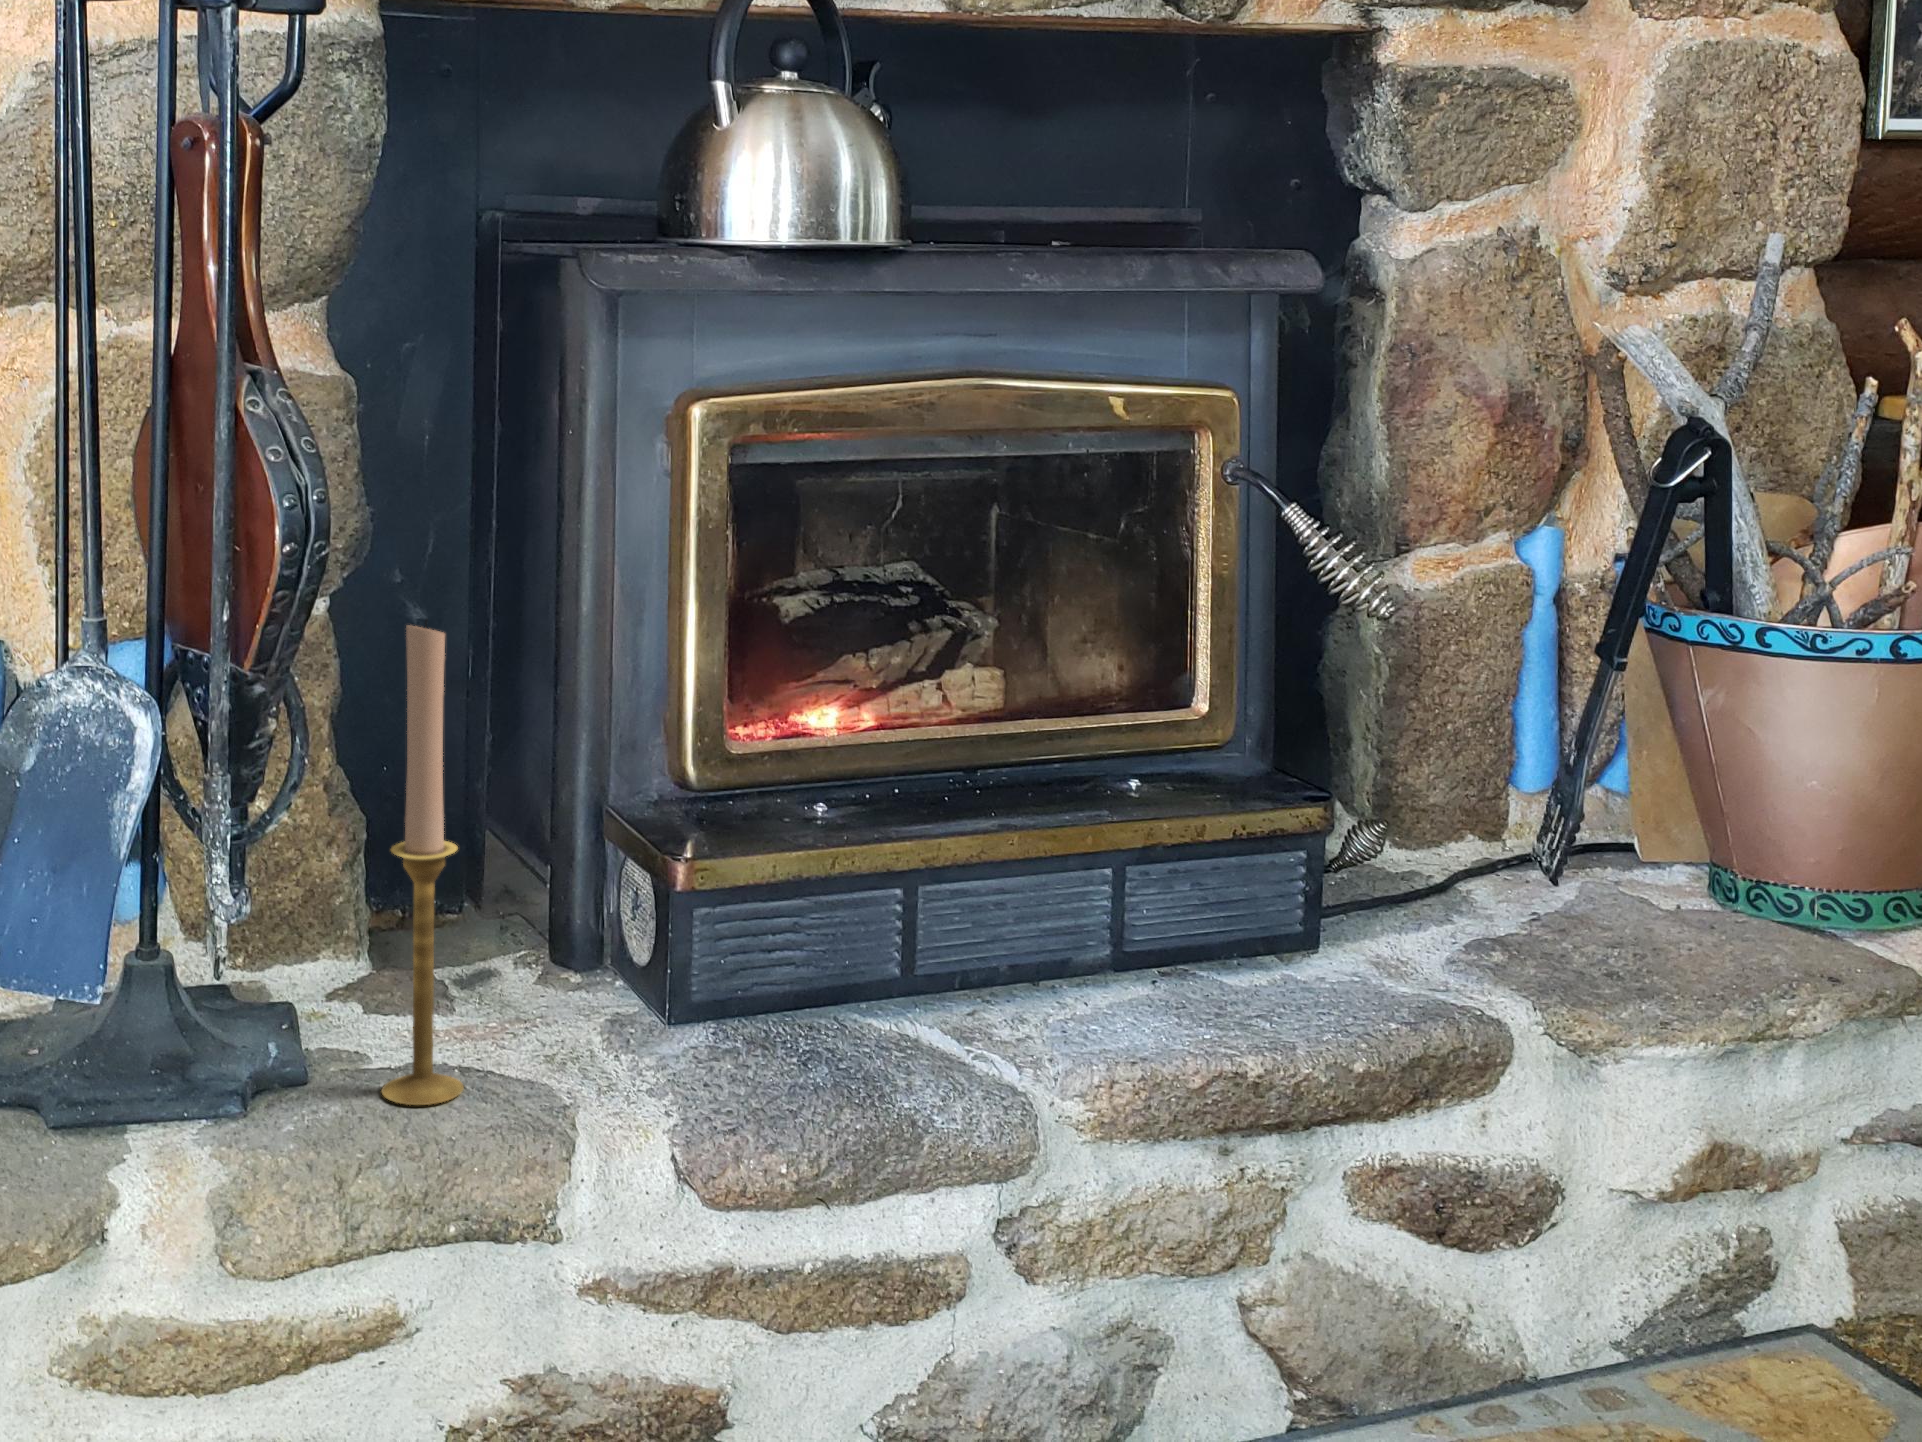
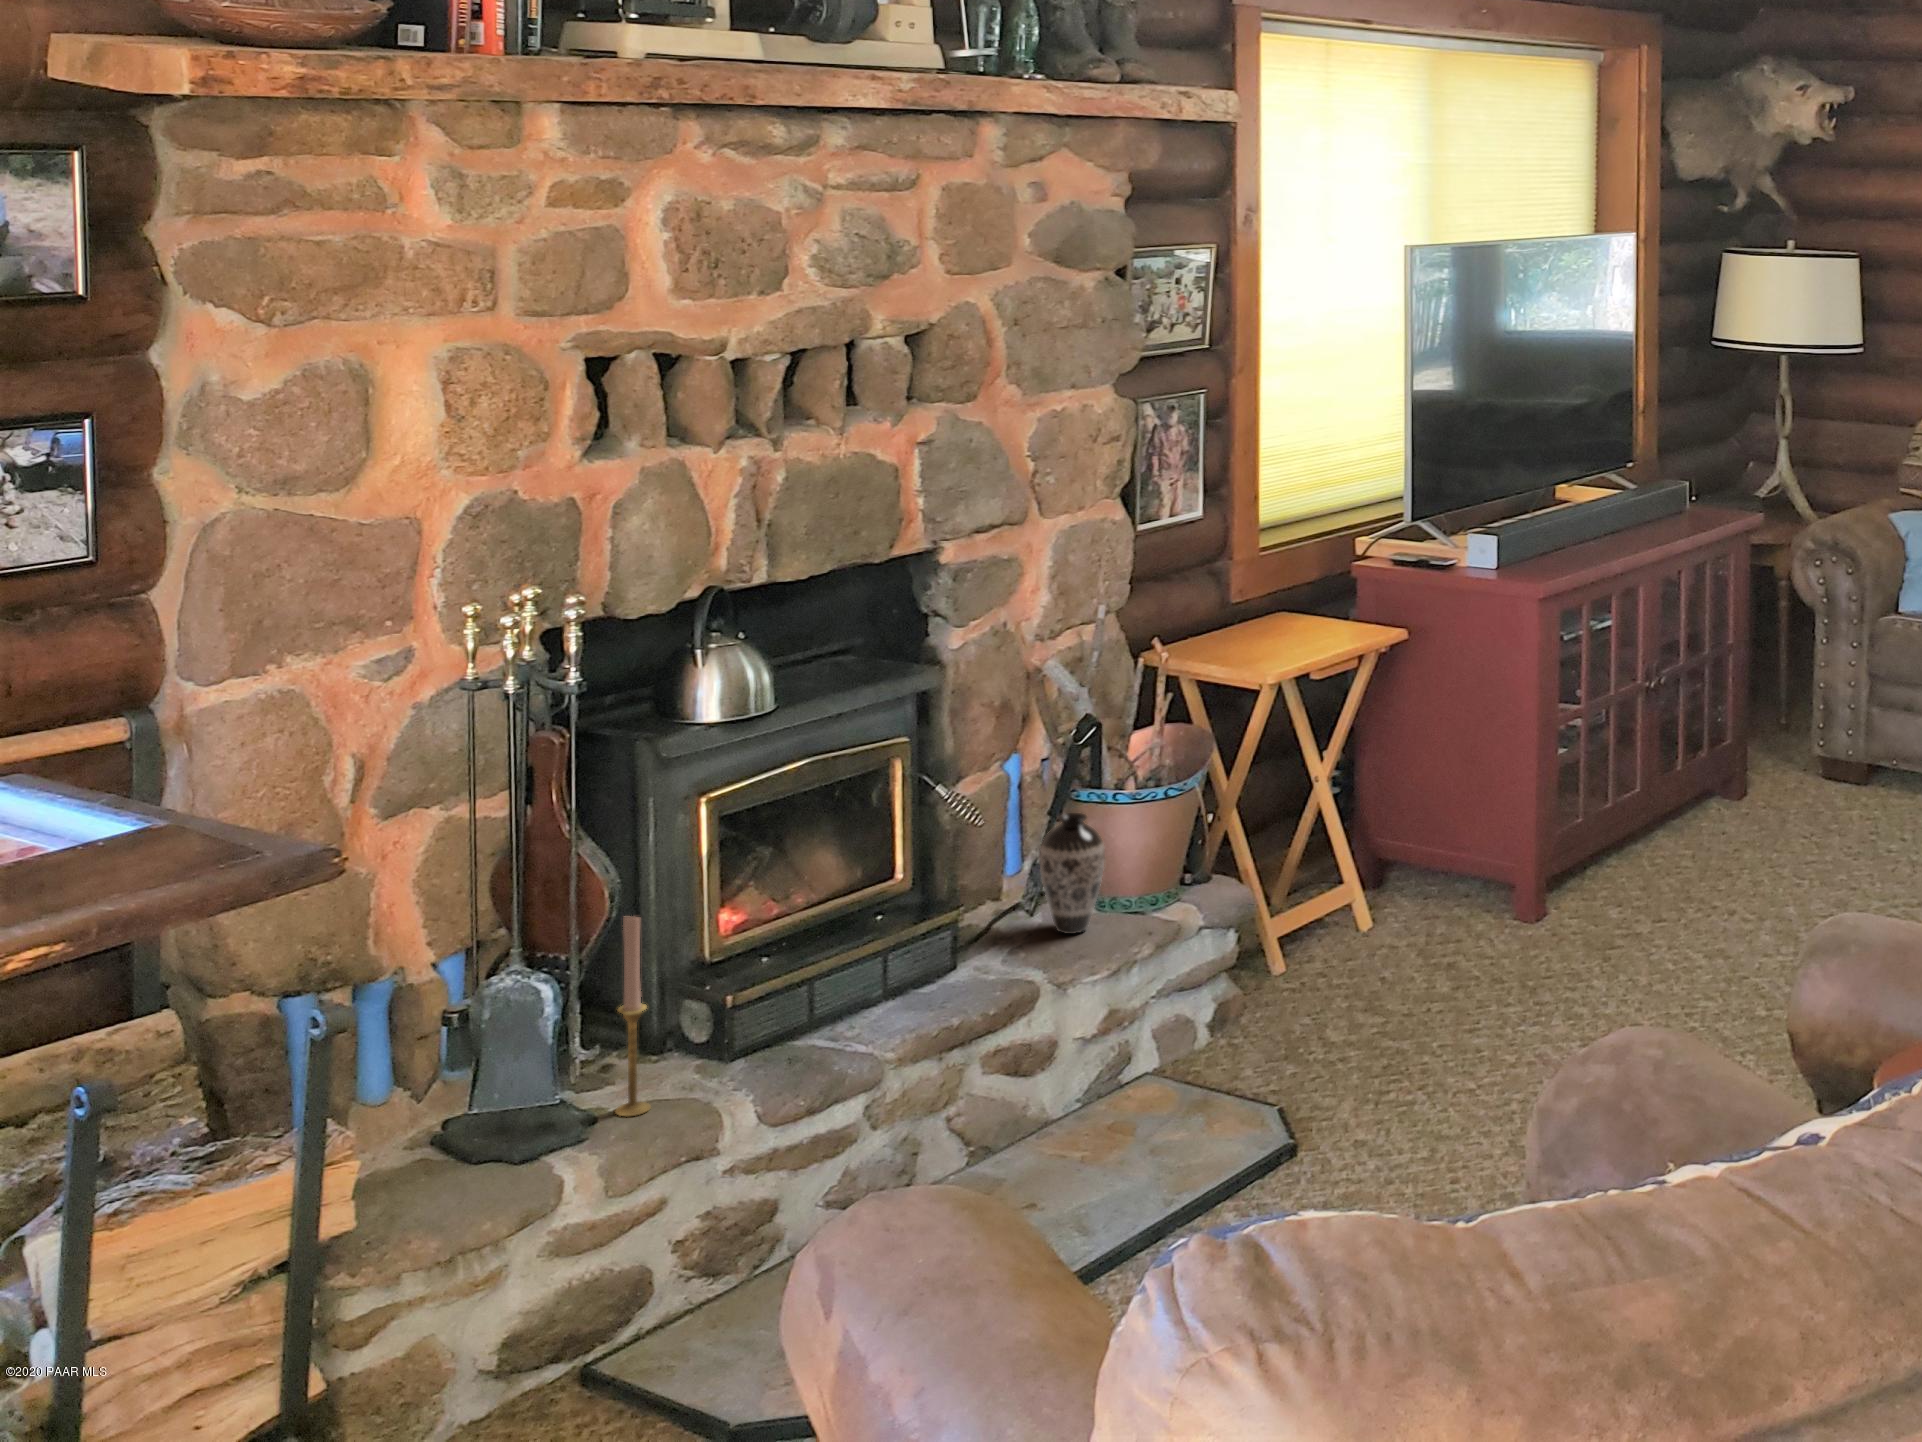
decorative vase: none [1563,652,1726,939] -> present [1039,813,1105,934]

